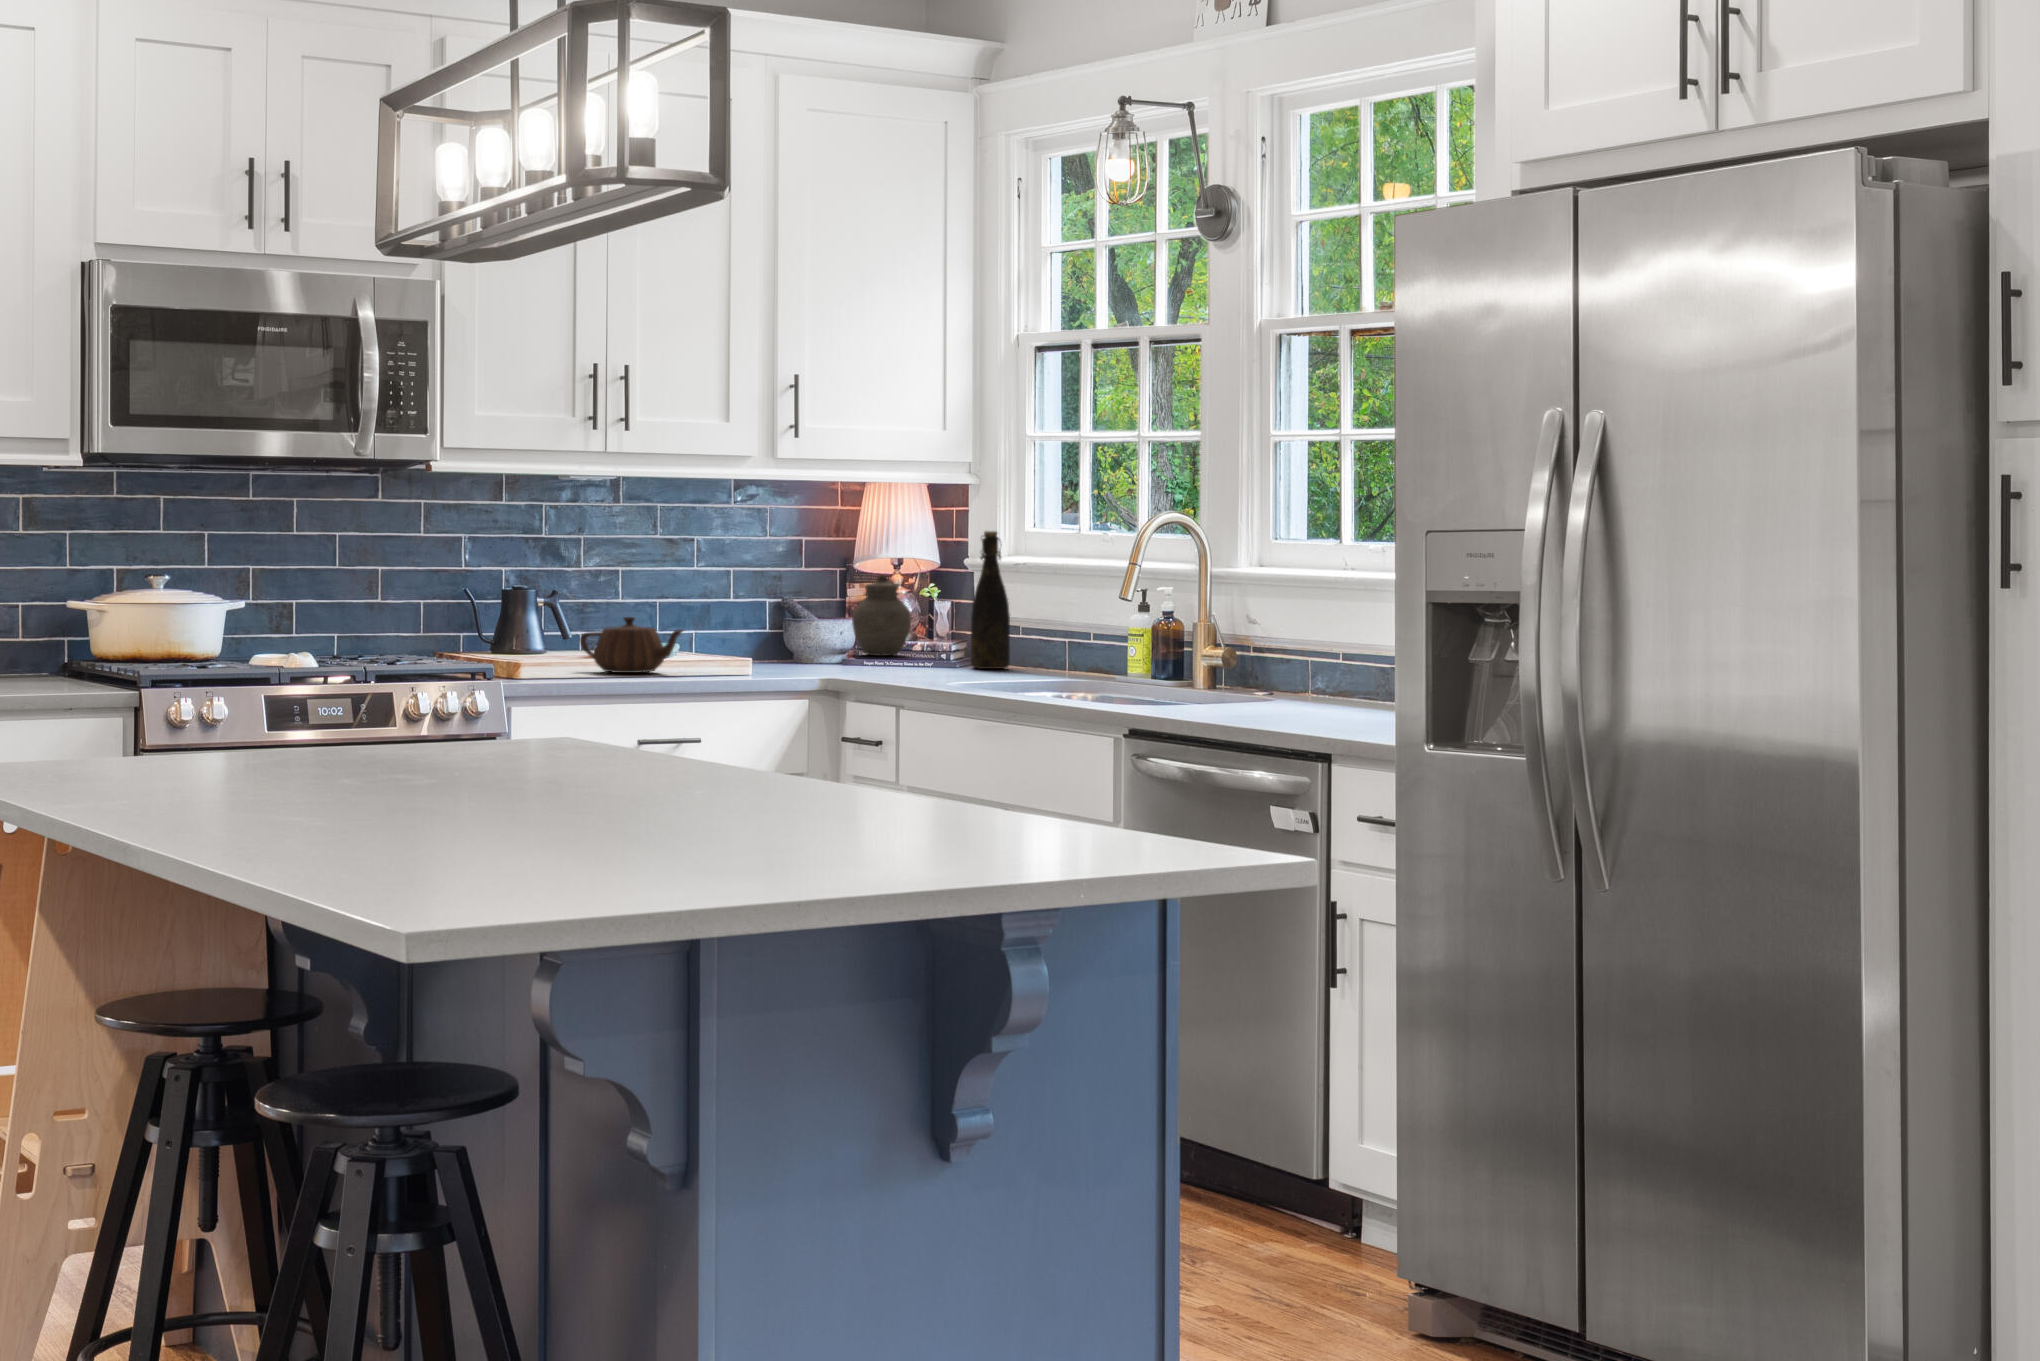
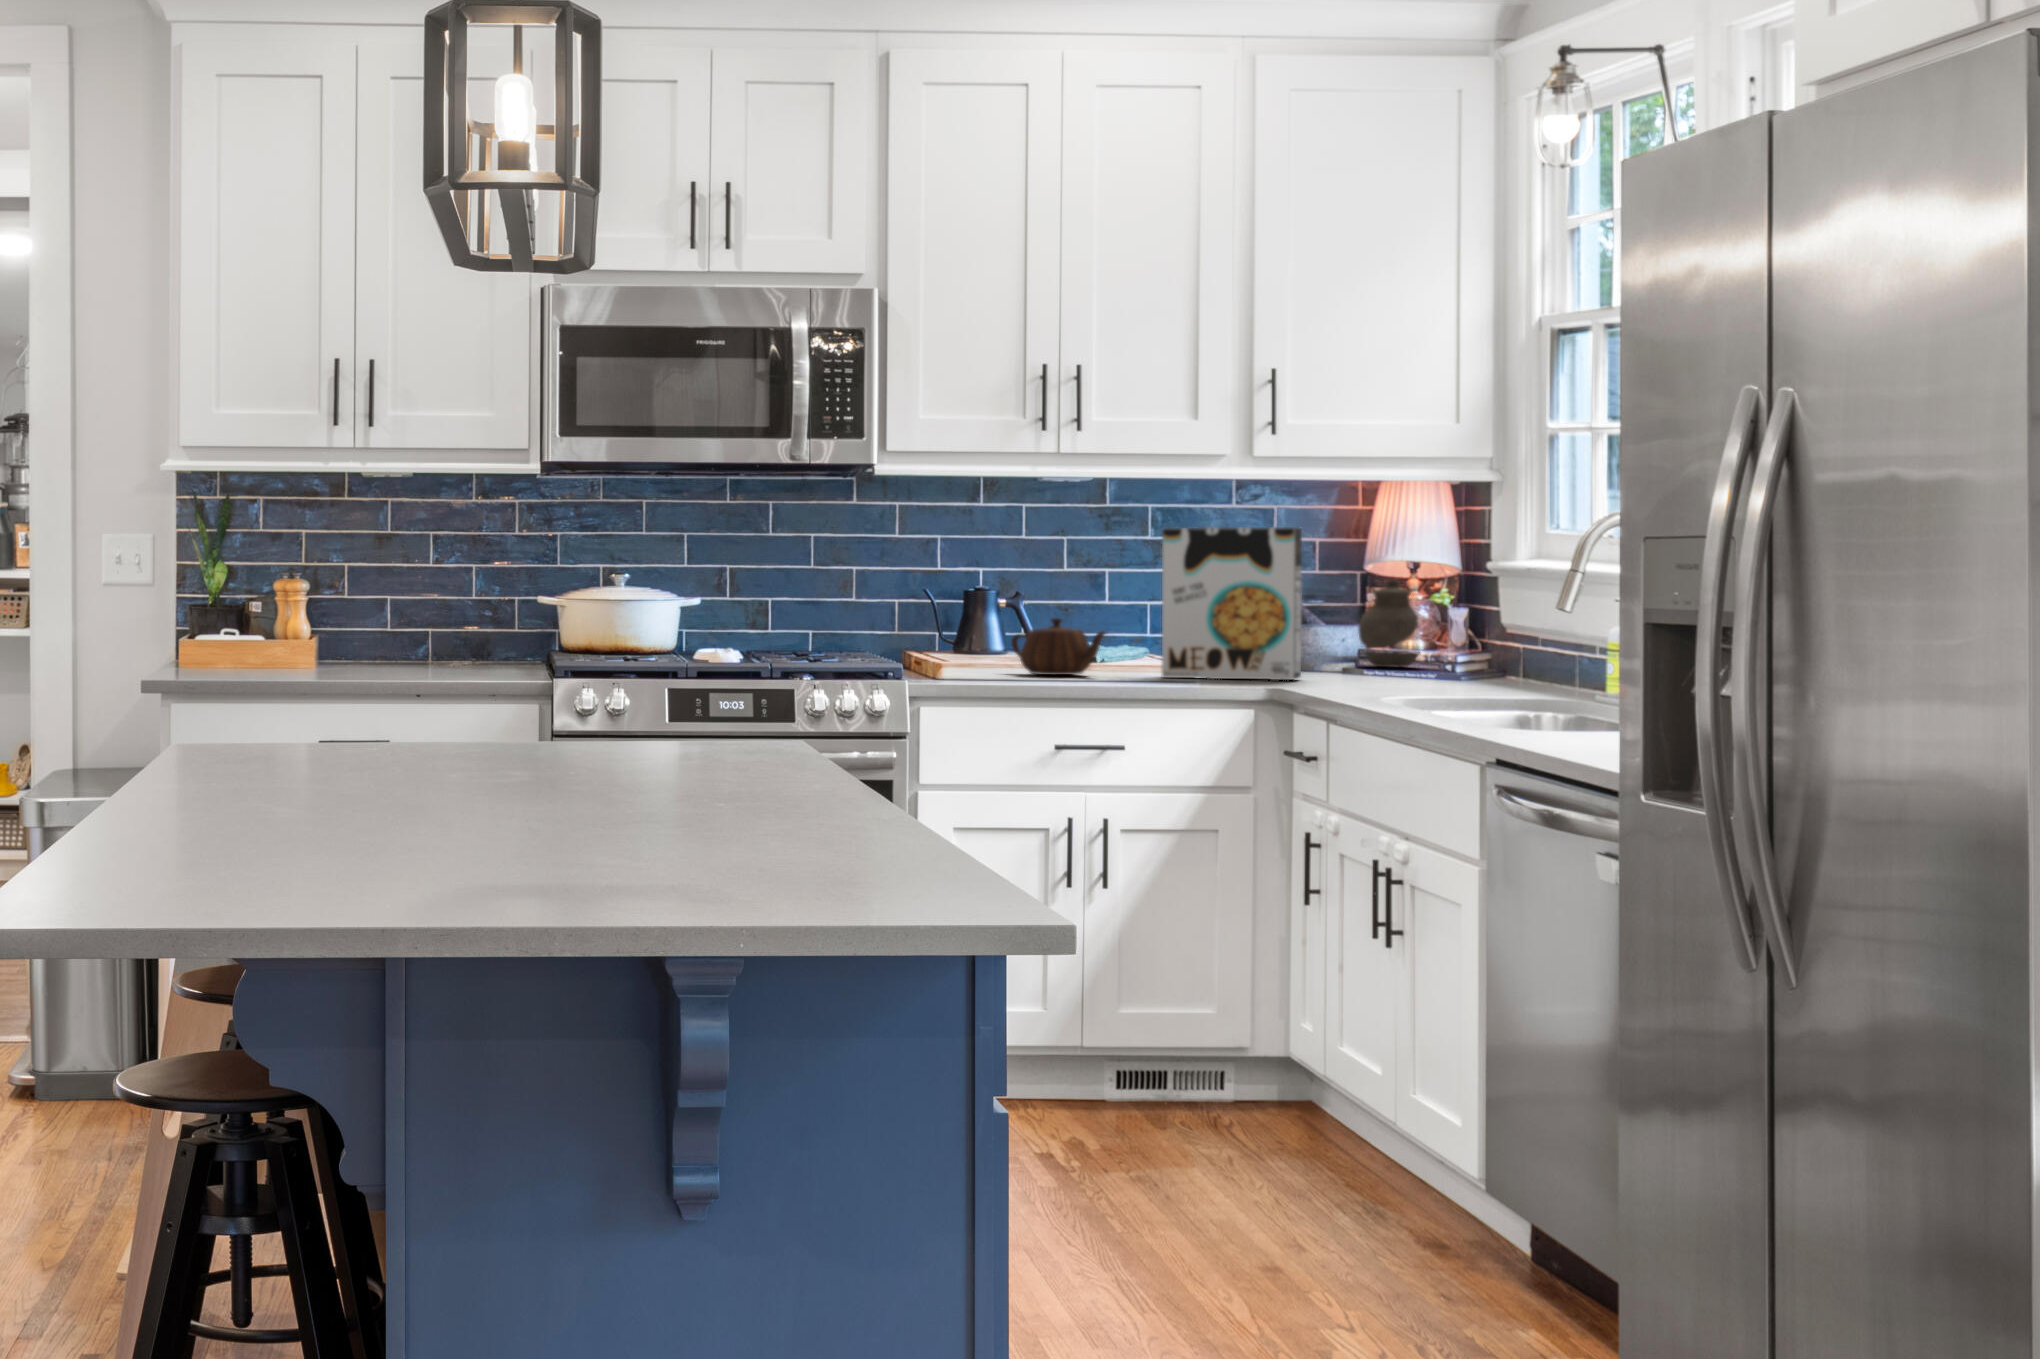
cereal box: none [729,529,854,673] -> present [1162,527,1302,680]
bottle: present [971,531,1010,669] -> none [1451,529,1496,681]

